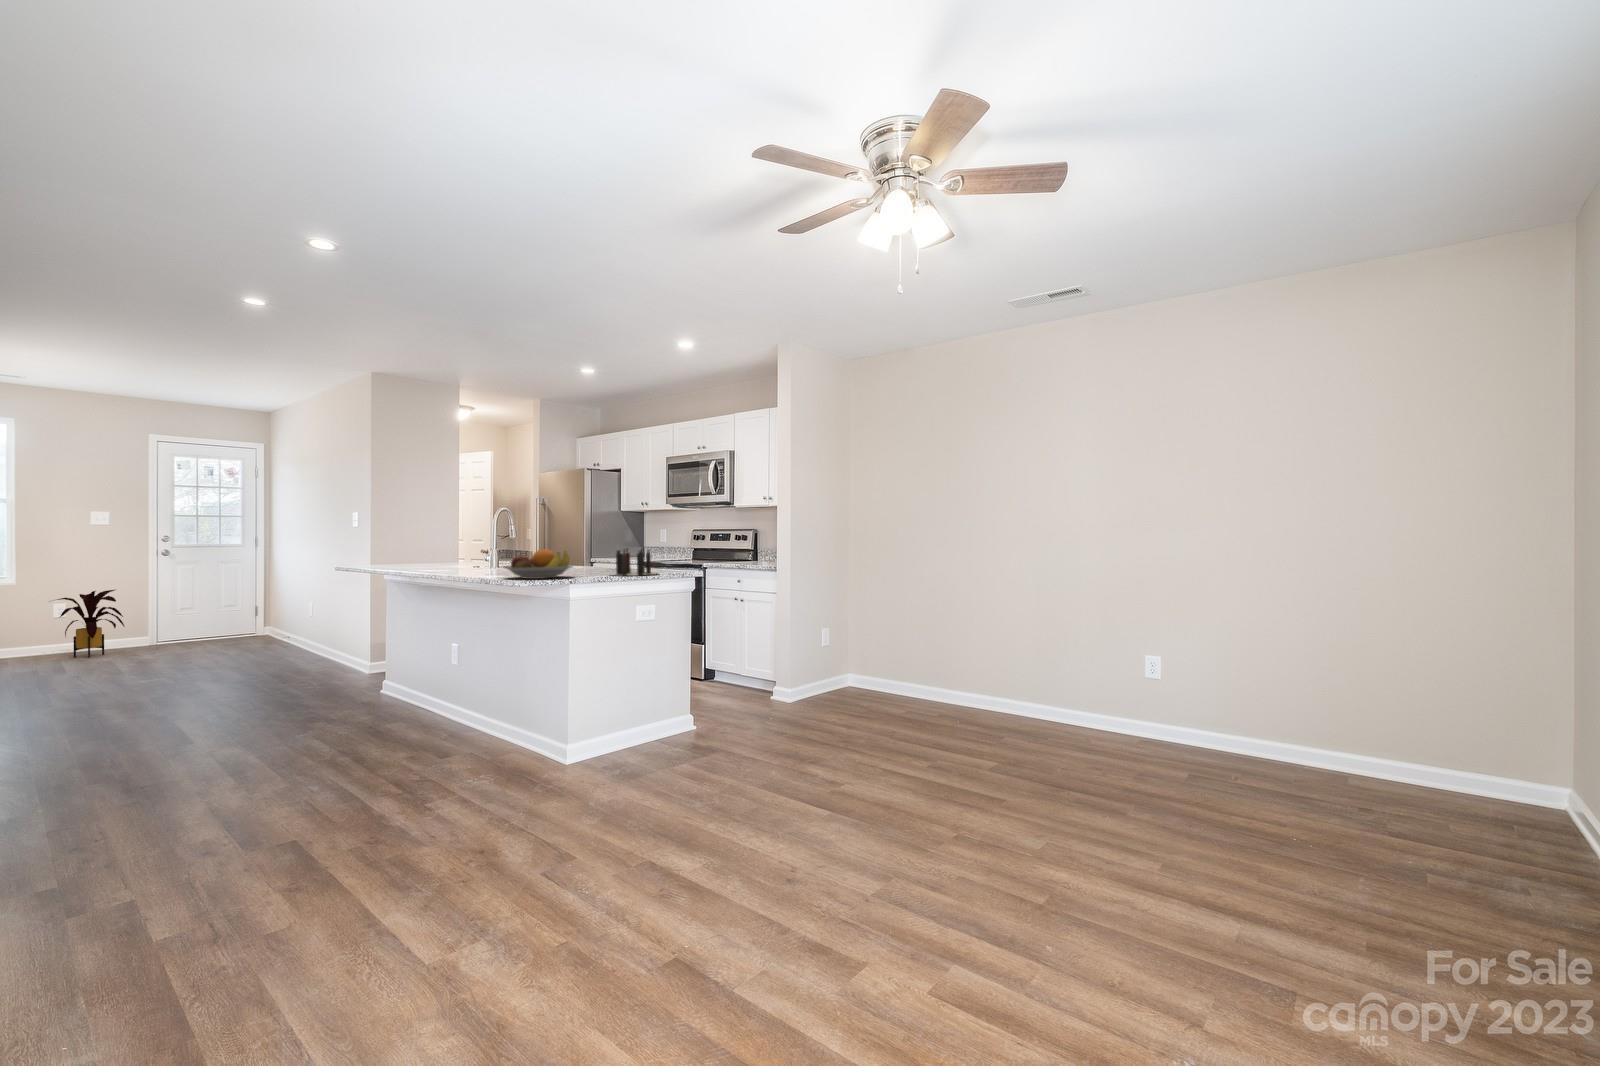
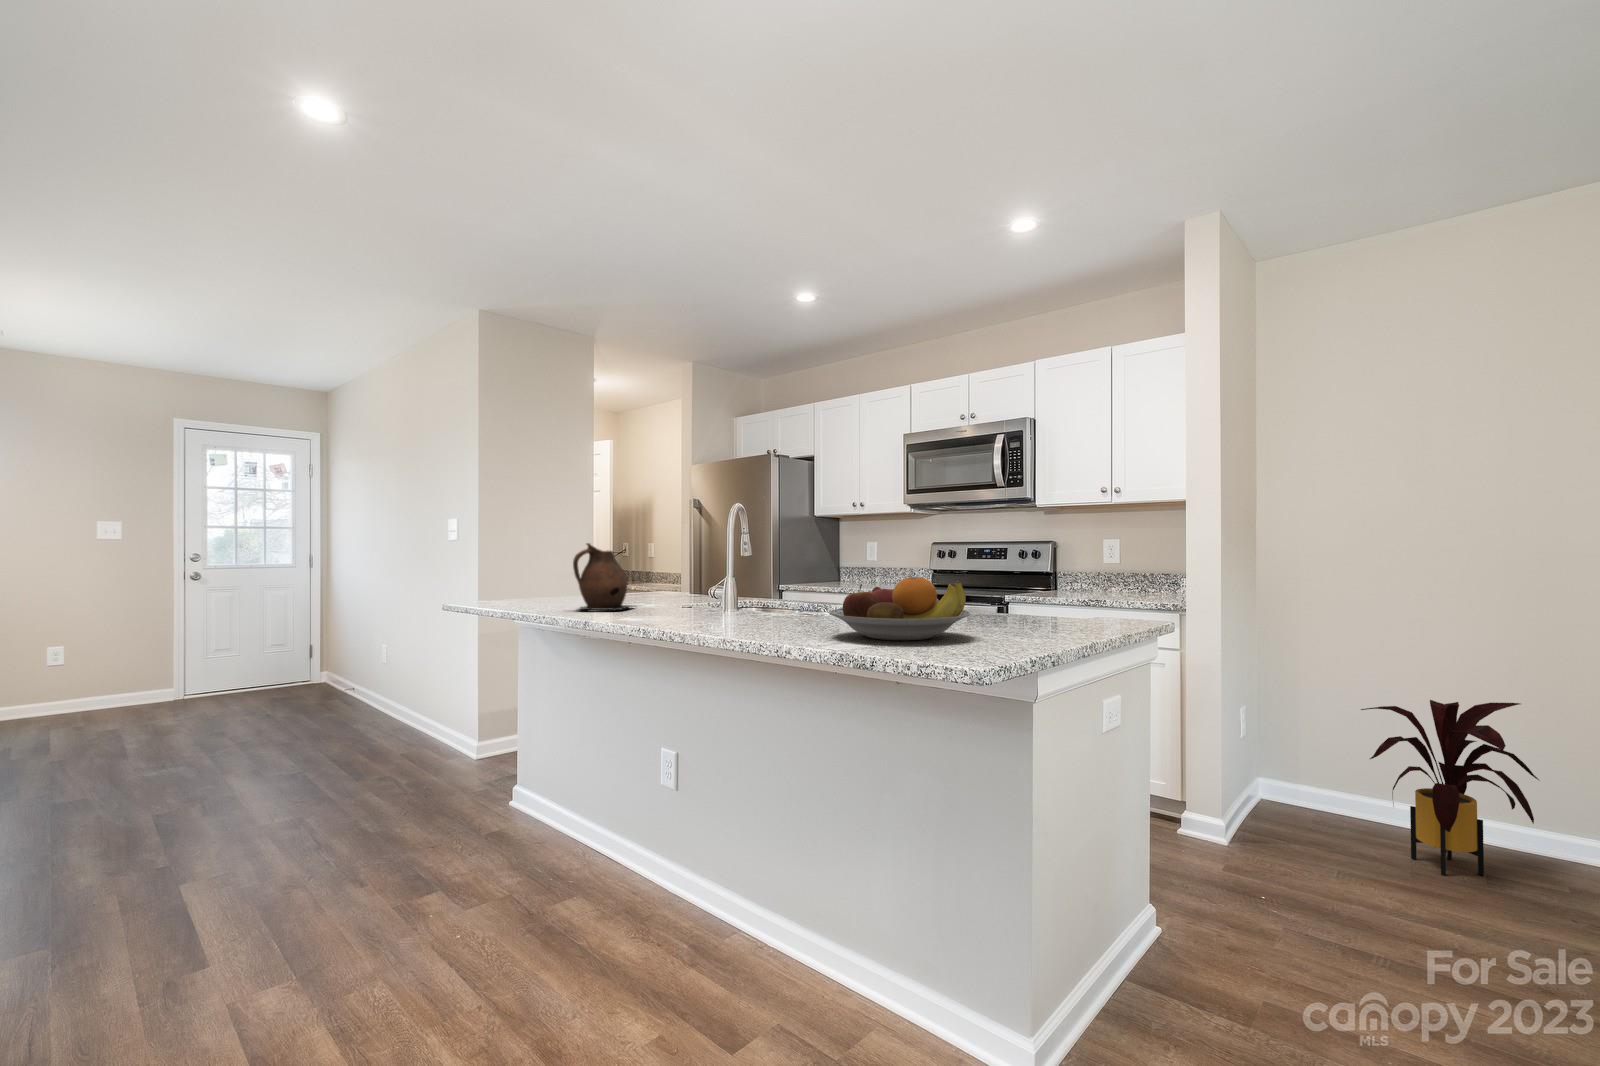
ceramic pitcher: none [407,531,449,570] -> present [573,543,632,611]
candle: present [613,549,656,576] -> none [982,571,1098,631]
house plant: present [57,590,124,658] -> present [1361,700,1539,876]

